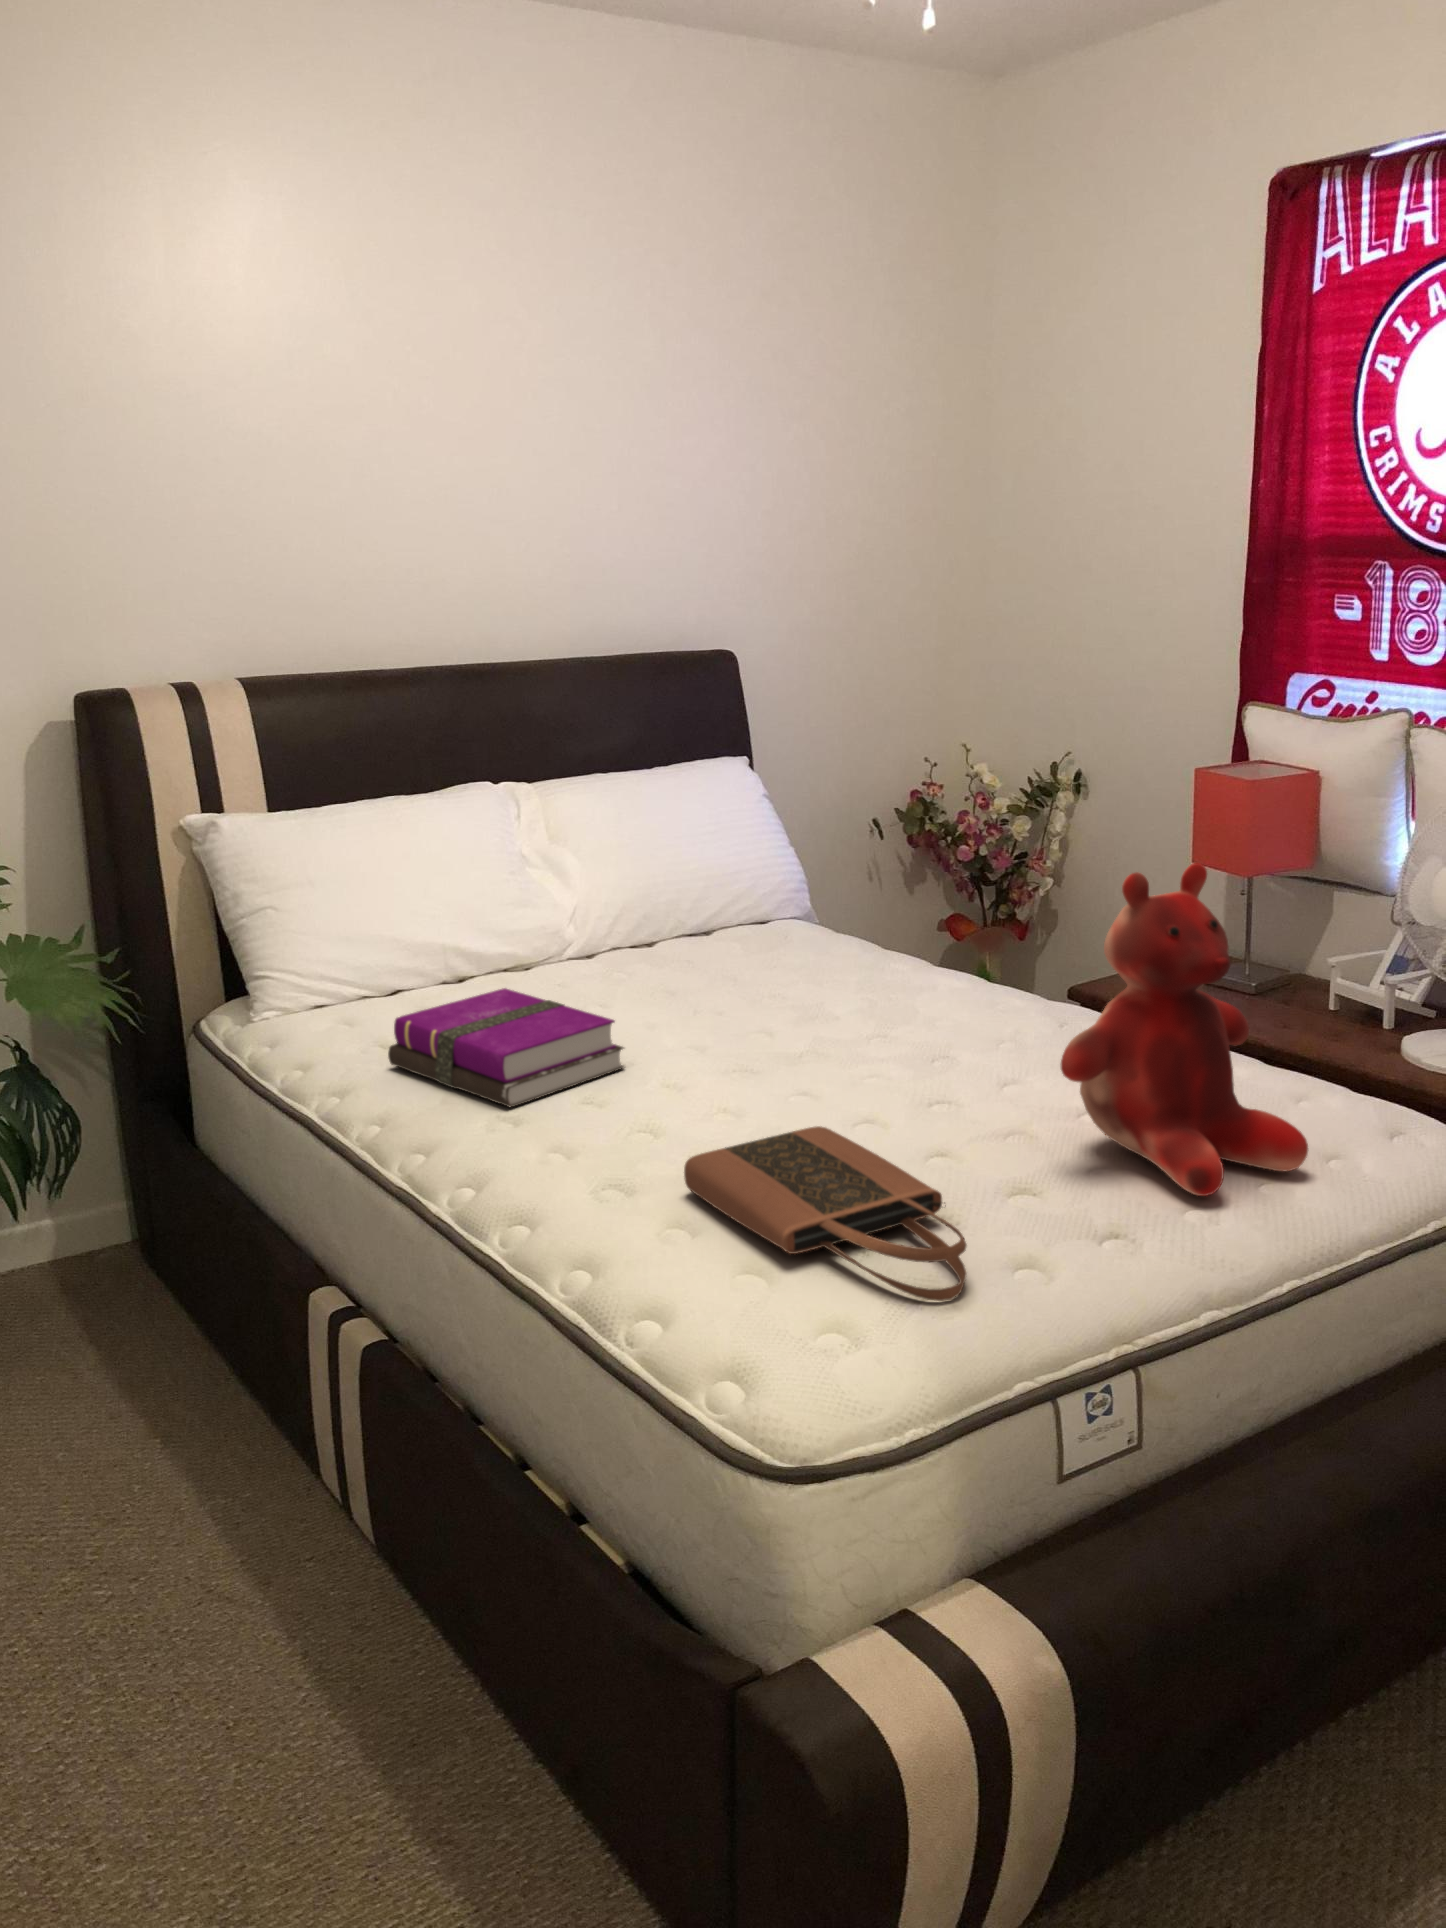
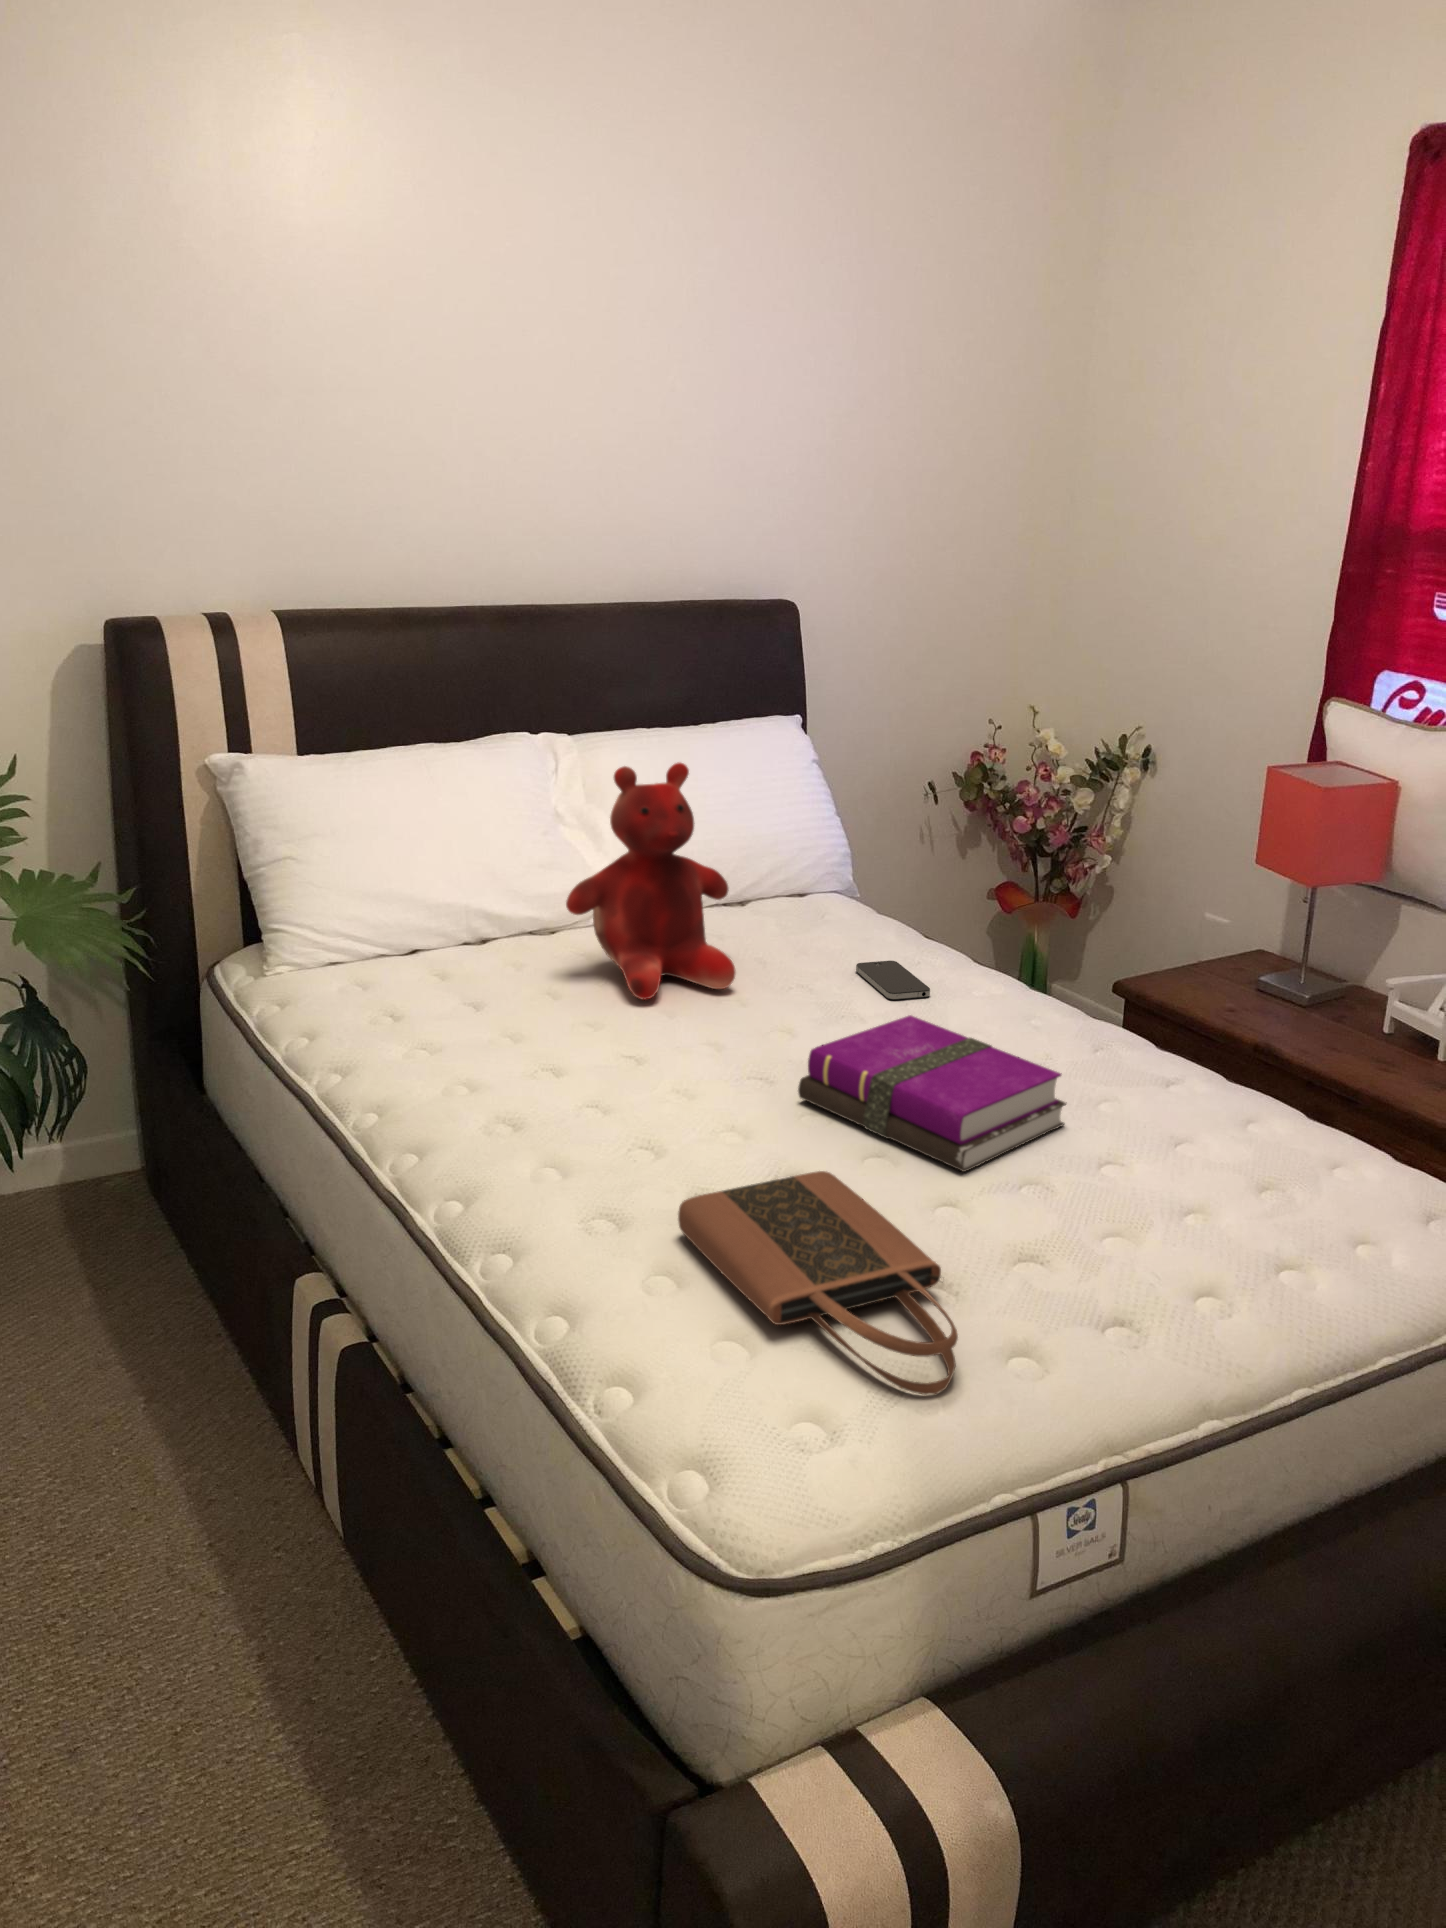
teddy bear: present [1061,863,1308,1196] -> present [566,762,735,1000]
smartphone: none [825,965,898,996] -> present [856,961,930,1000]
notebook: present [388,988,624,1108] -> present [798,1015,1067,1172]

